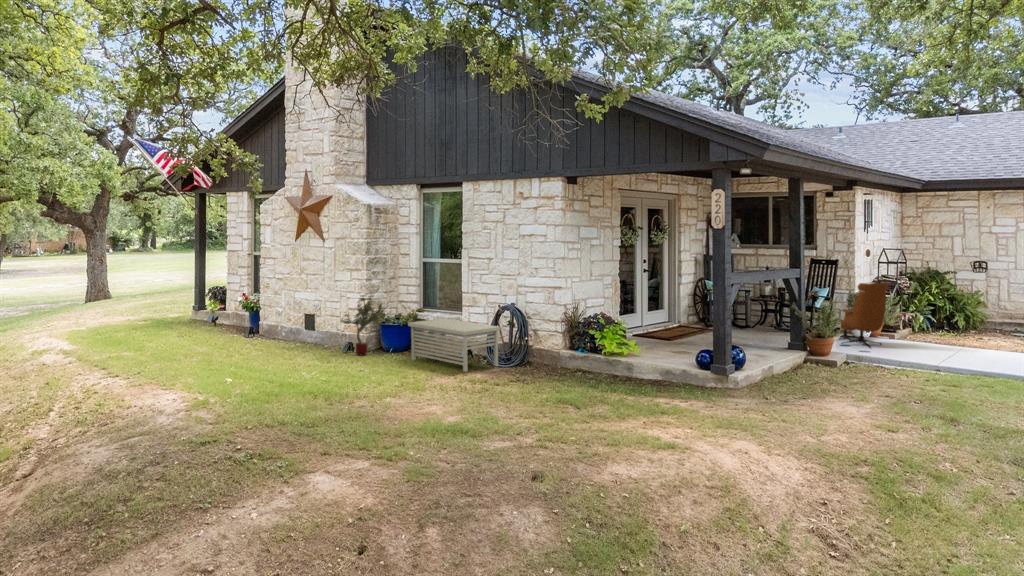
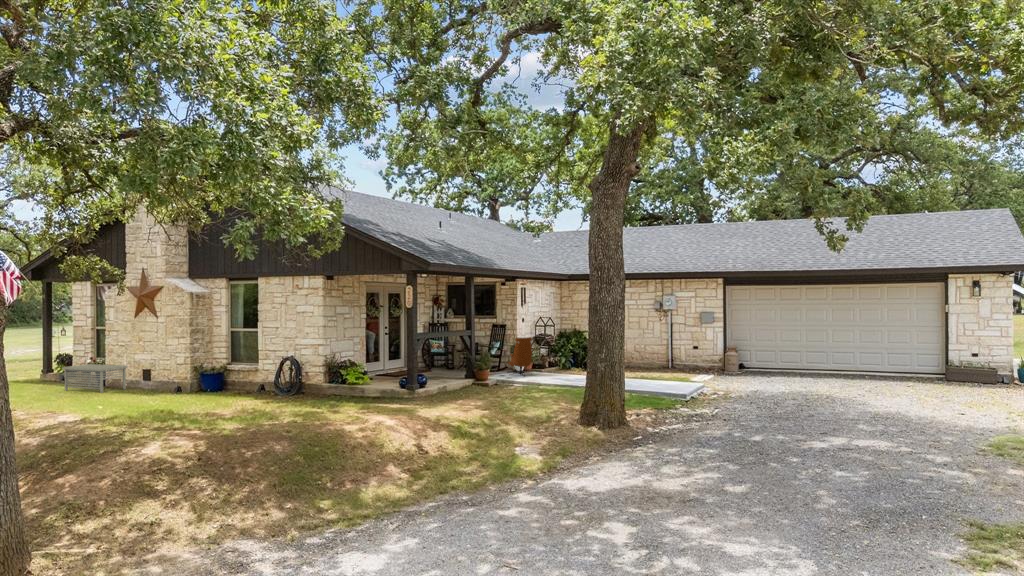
potted tree: present [341,295,382,355] -> none [169,354,202,396]
storage bench: present [408,319,501,372] -> present [62,364,127,393]

